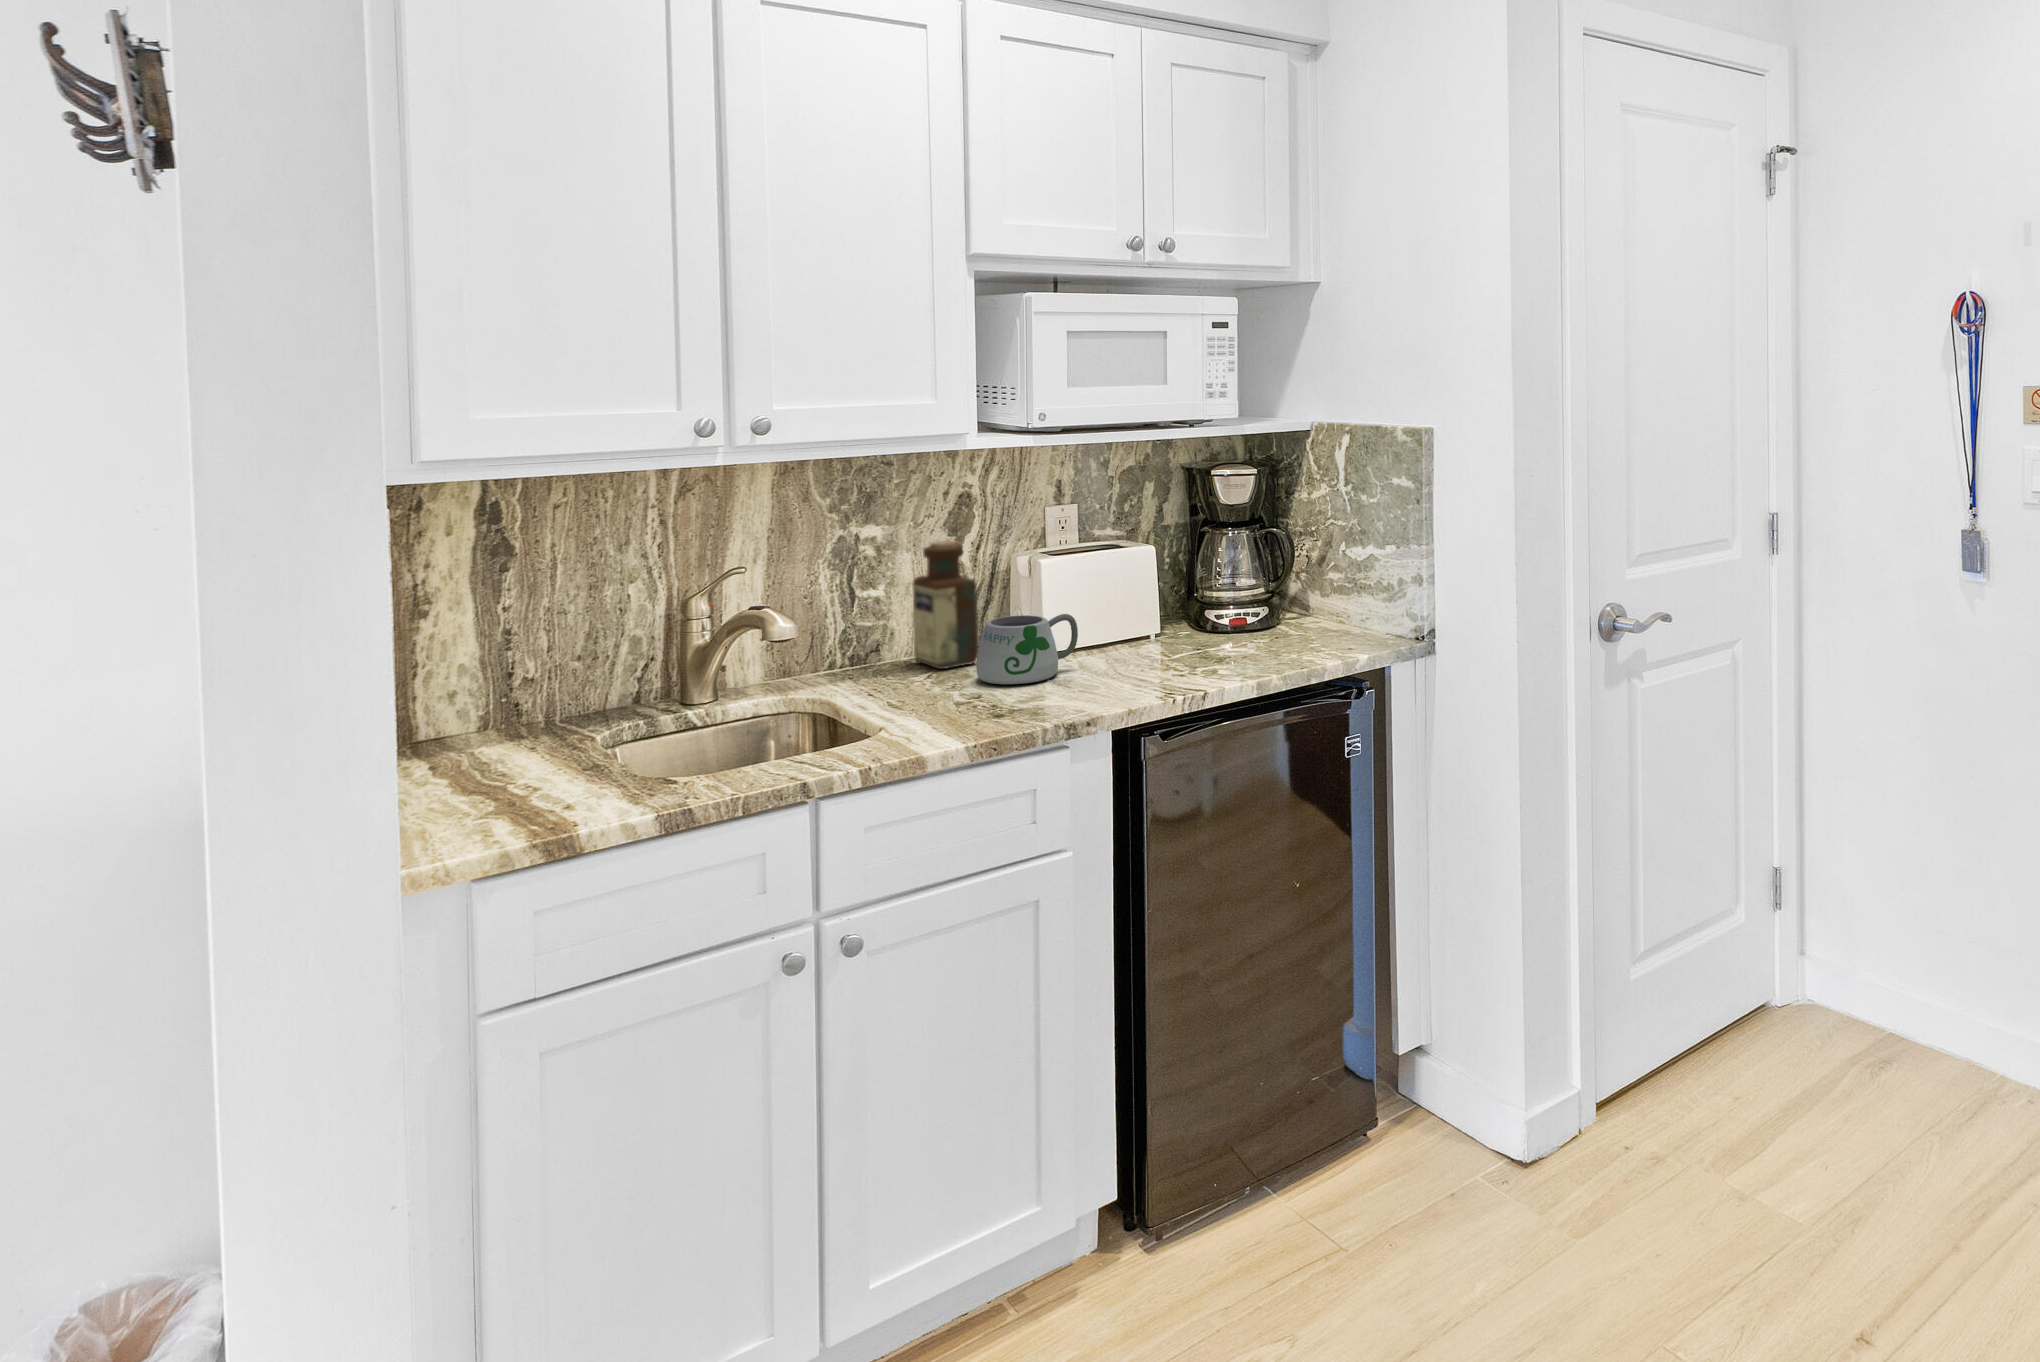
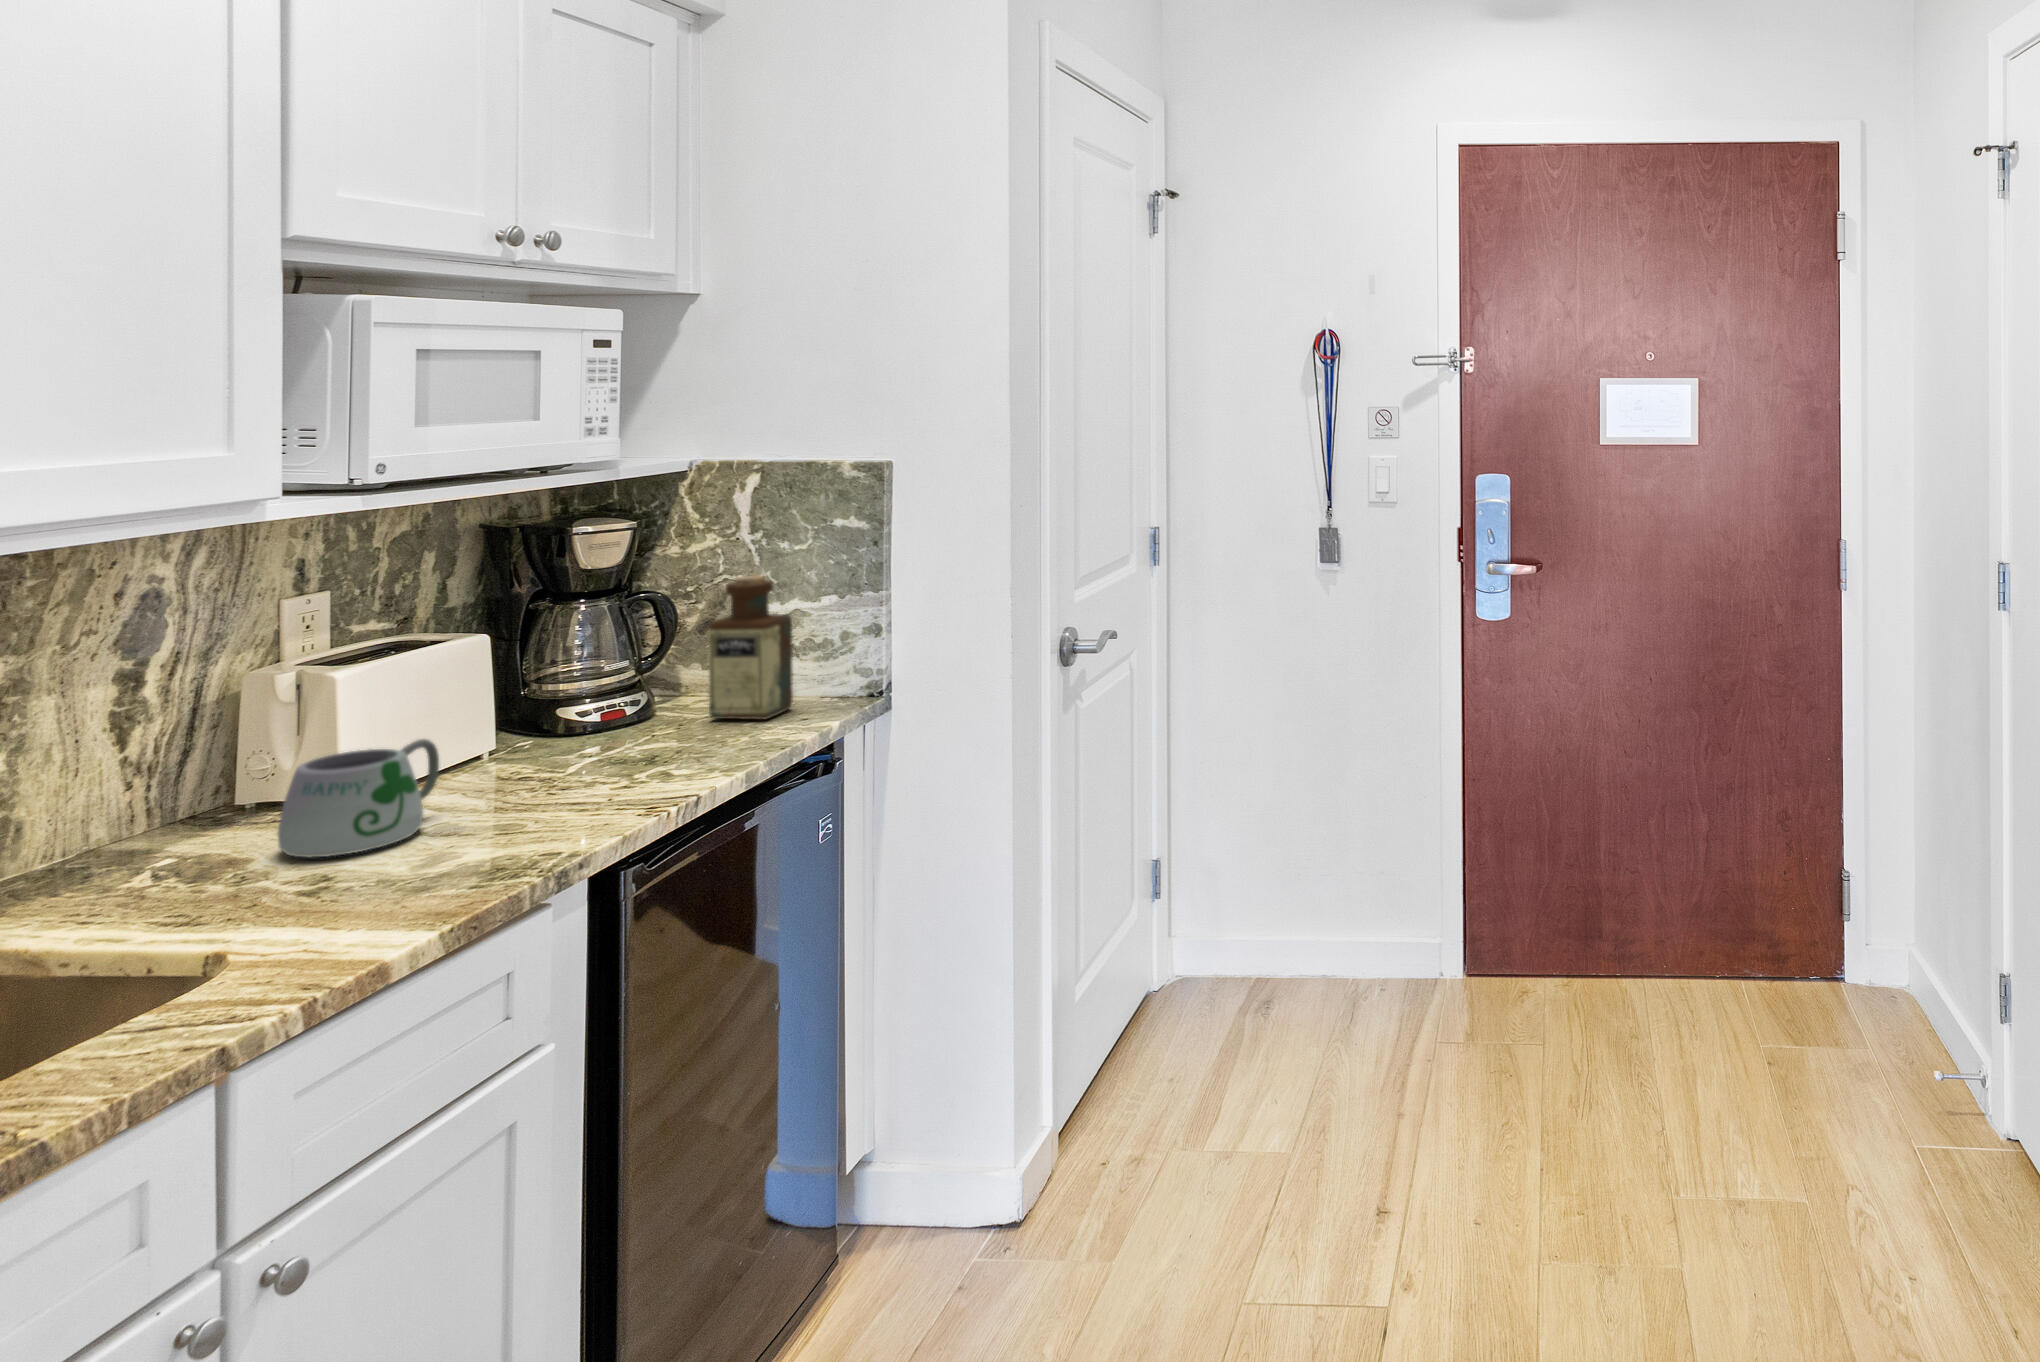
bottle: present [913,541,978,669] -> present [709,575,793,720]

